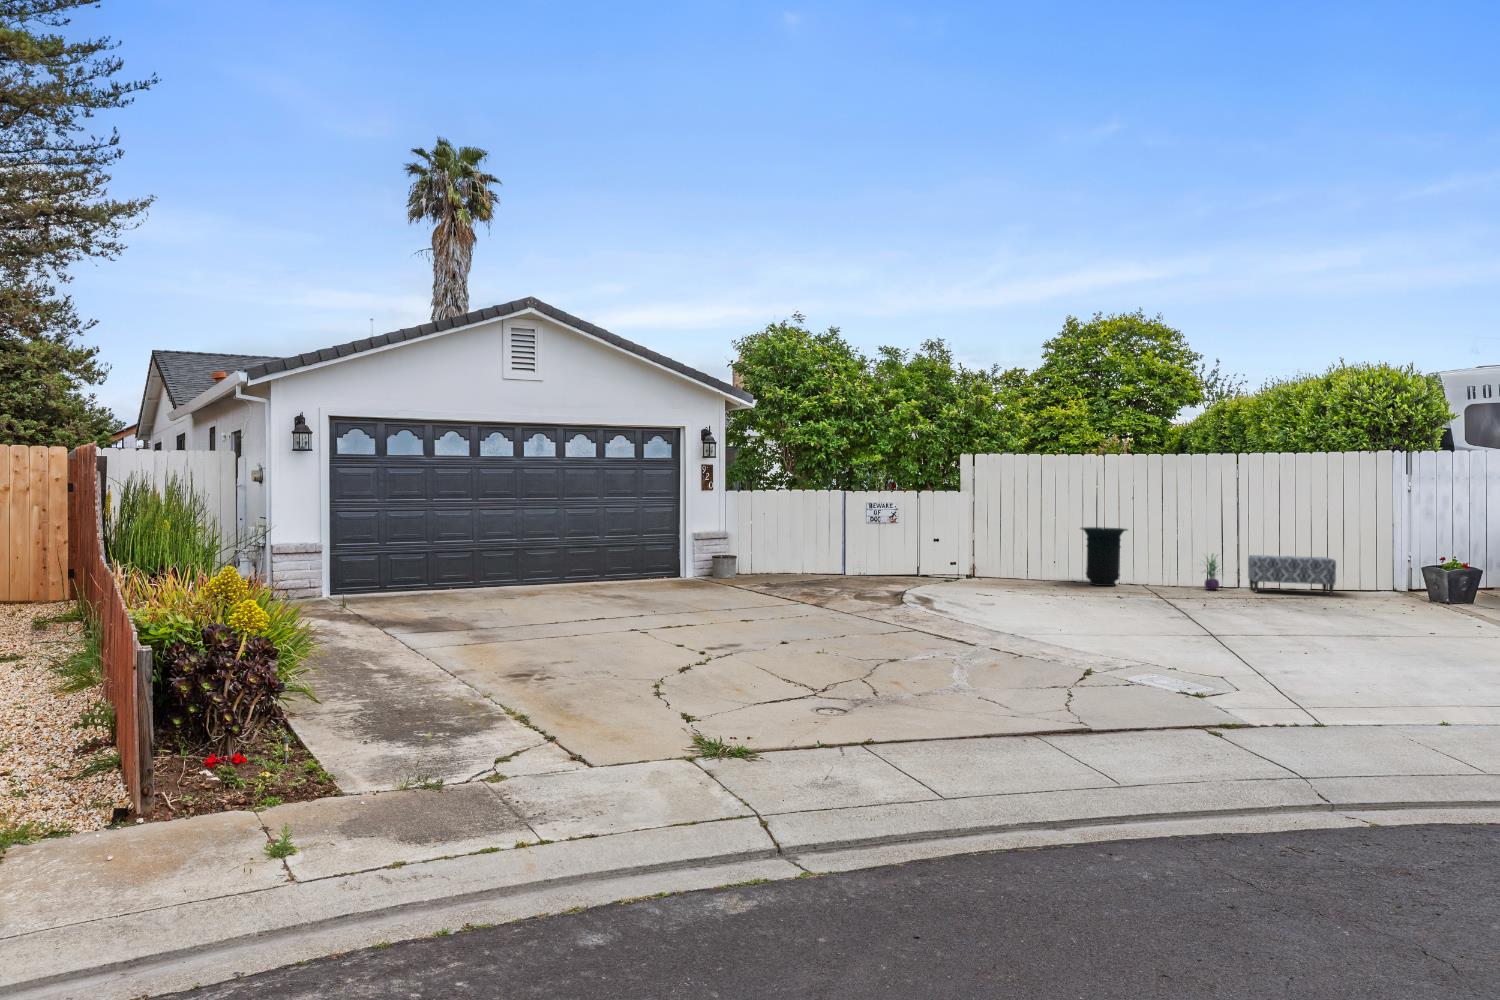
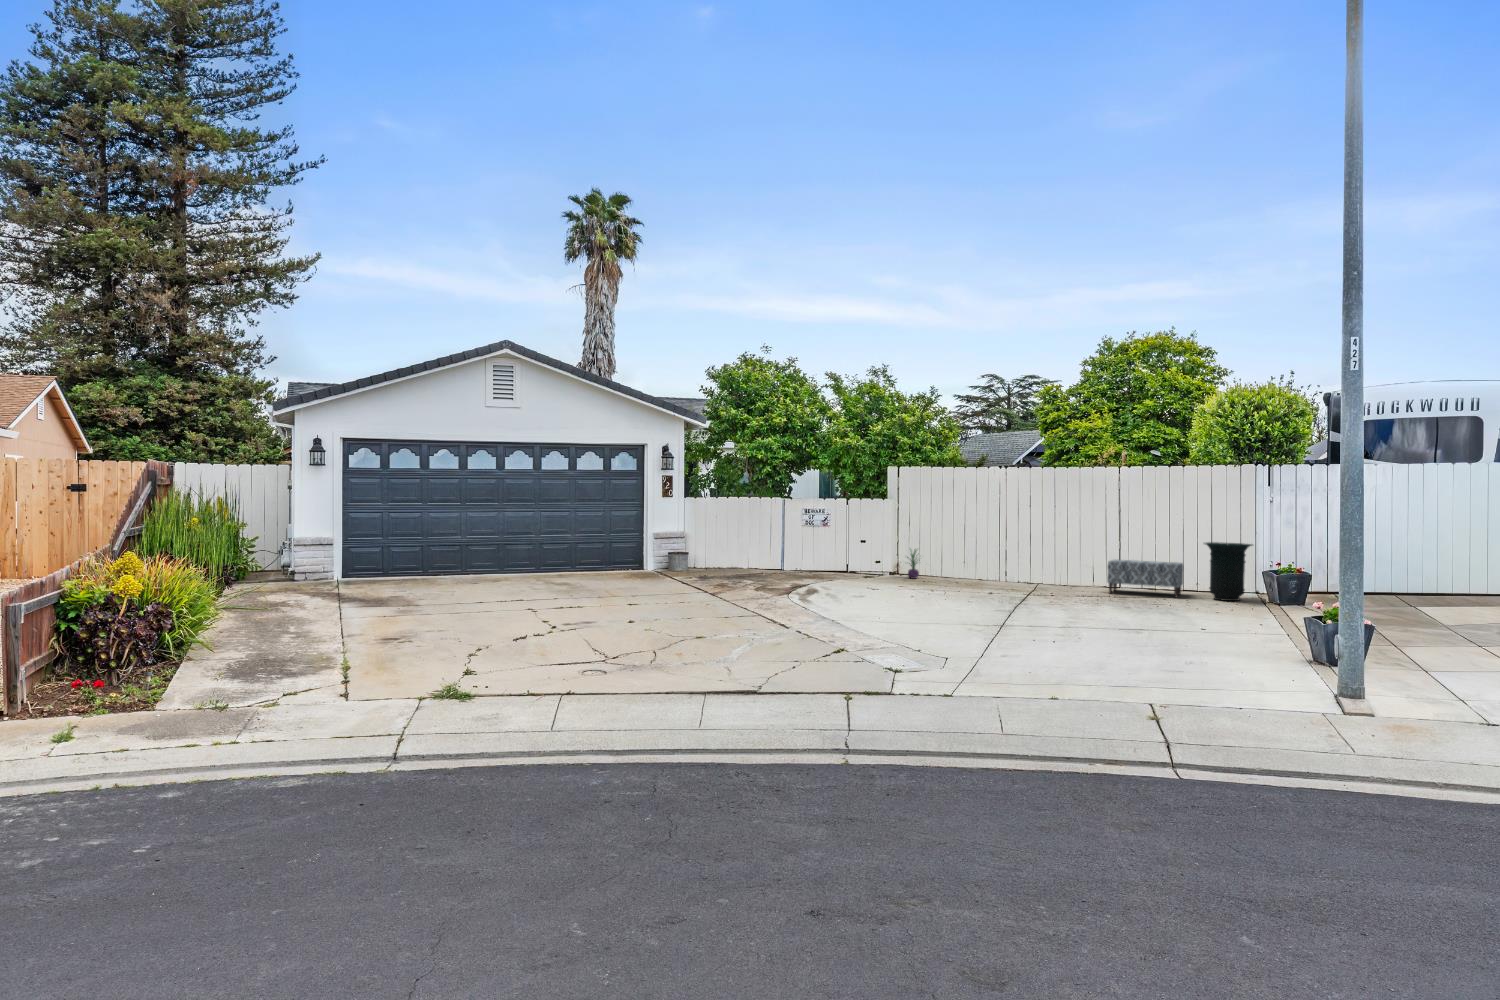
trash can: present [1081,527,1127,586] -> present [1205,542,1253,601]
decorative plant: present [1205,554,1219,590] -> present [907,549,919,579]

